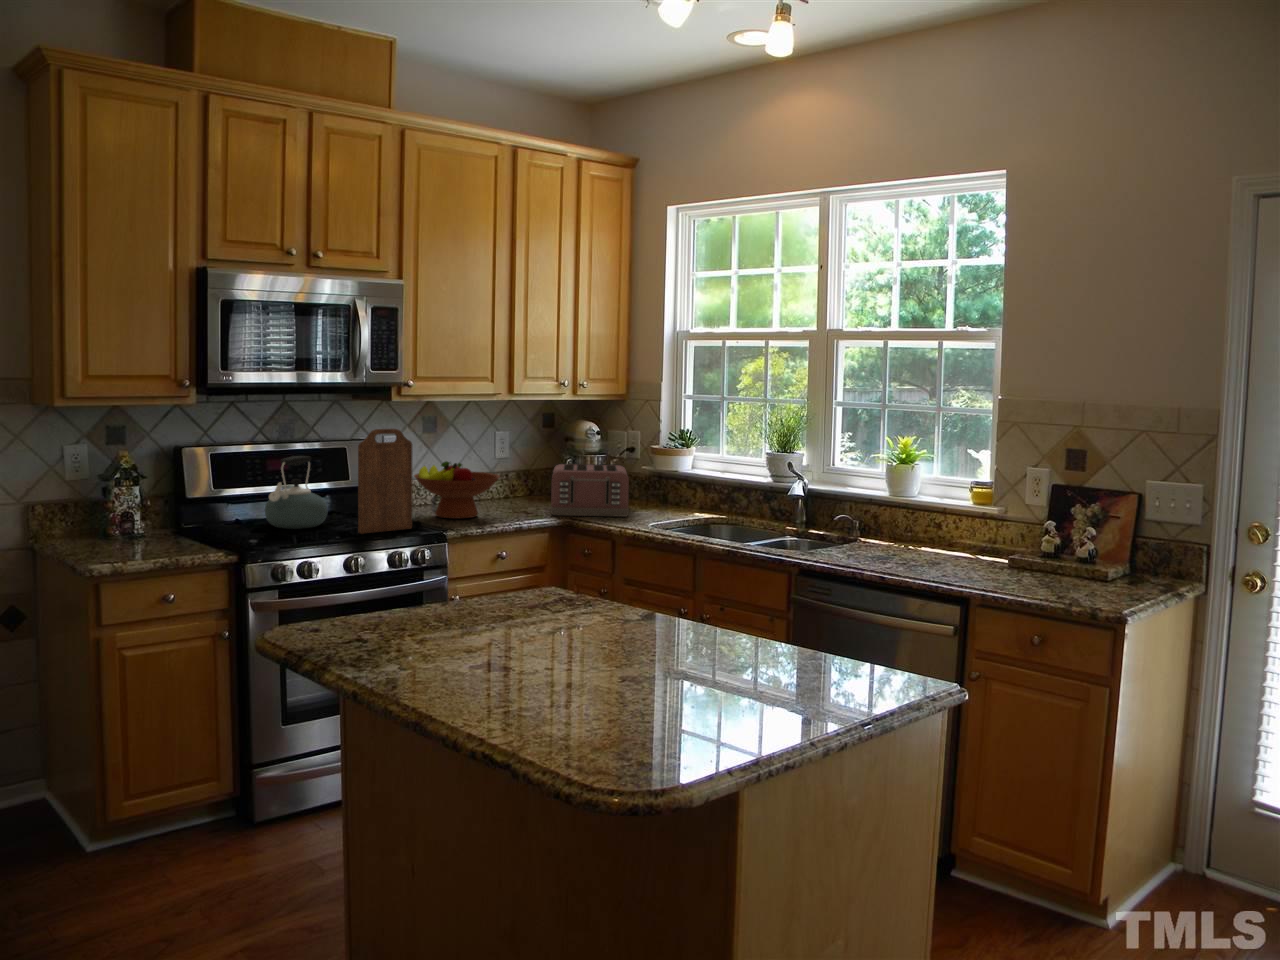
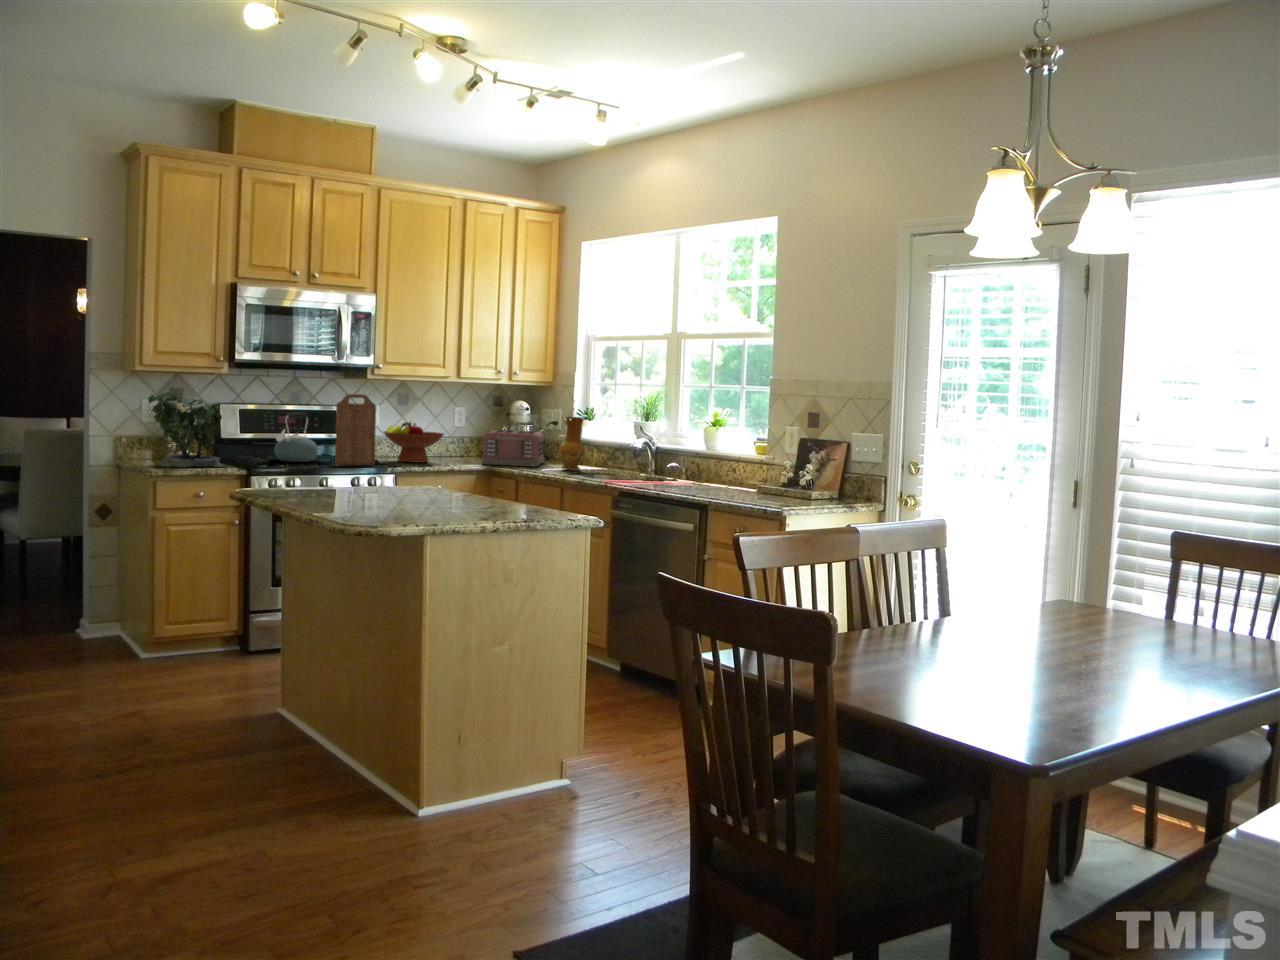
potted plant: none [80,433,206,556] -> present [148,392,224,467]
ceramic jug: none [661,447,697,523] -> present [559,417,585,471]

